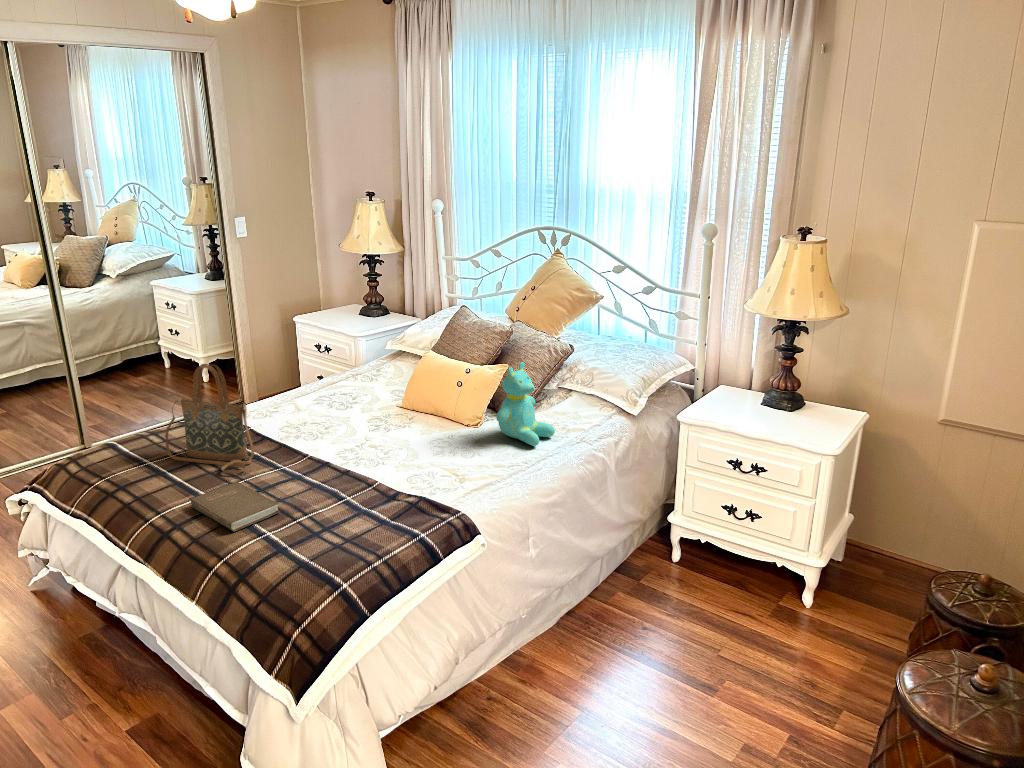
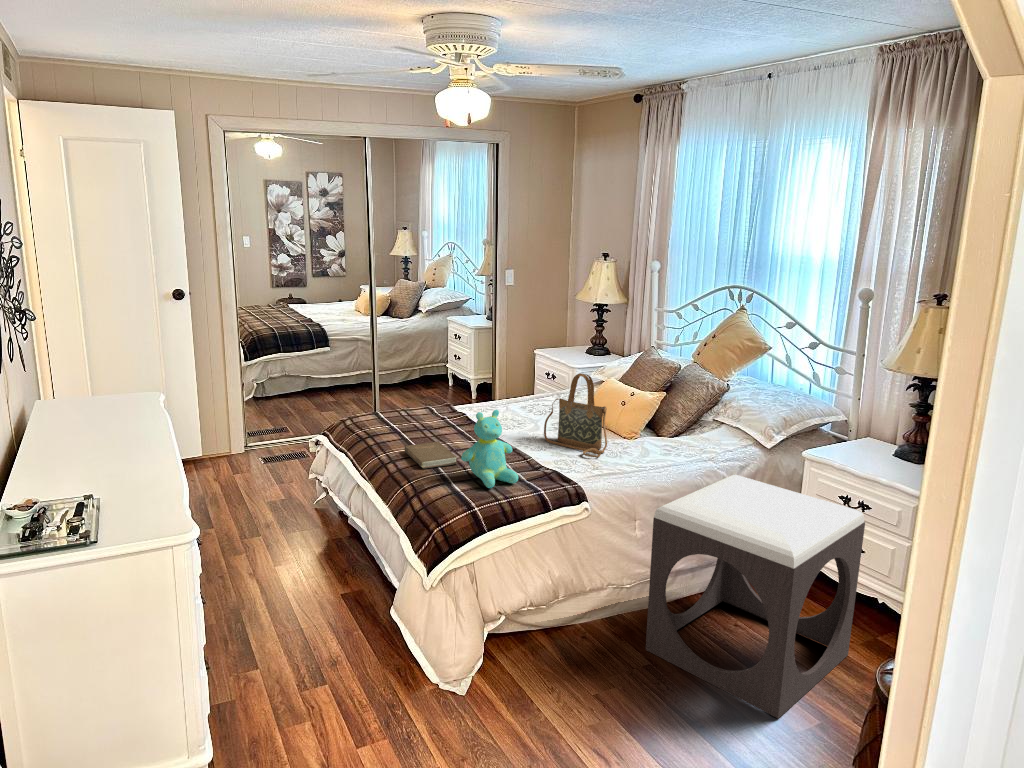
teddy bear: present [496,362,555,446] -> present [461,410,518,488]
handbag: present [165,364,254,473] -> present [544,373,607,457]
footstool: none [568,459,785,747] -> present [646,474,865,718]

